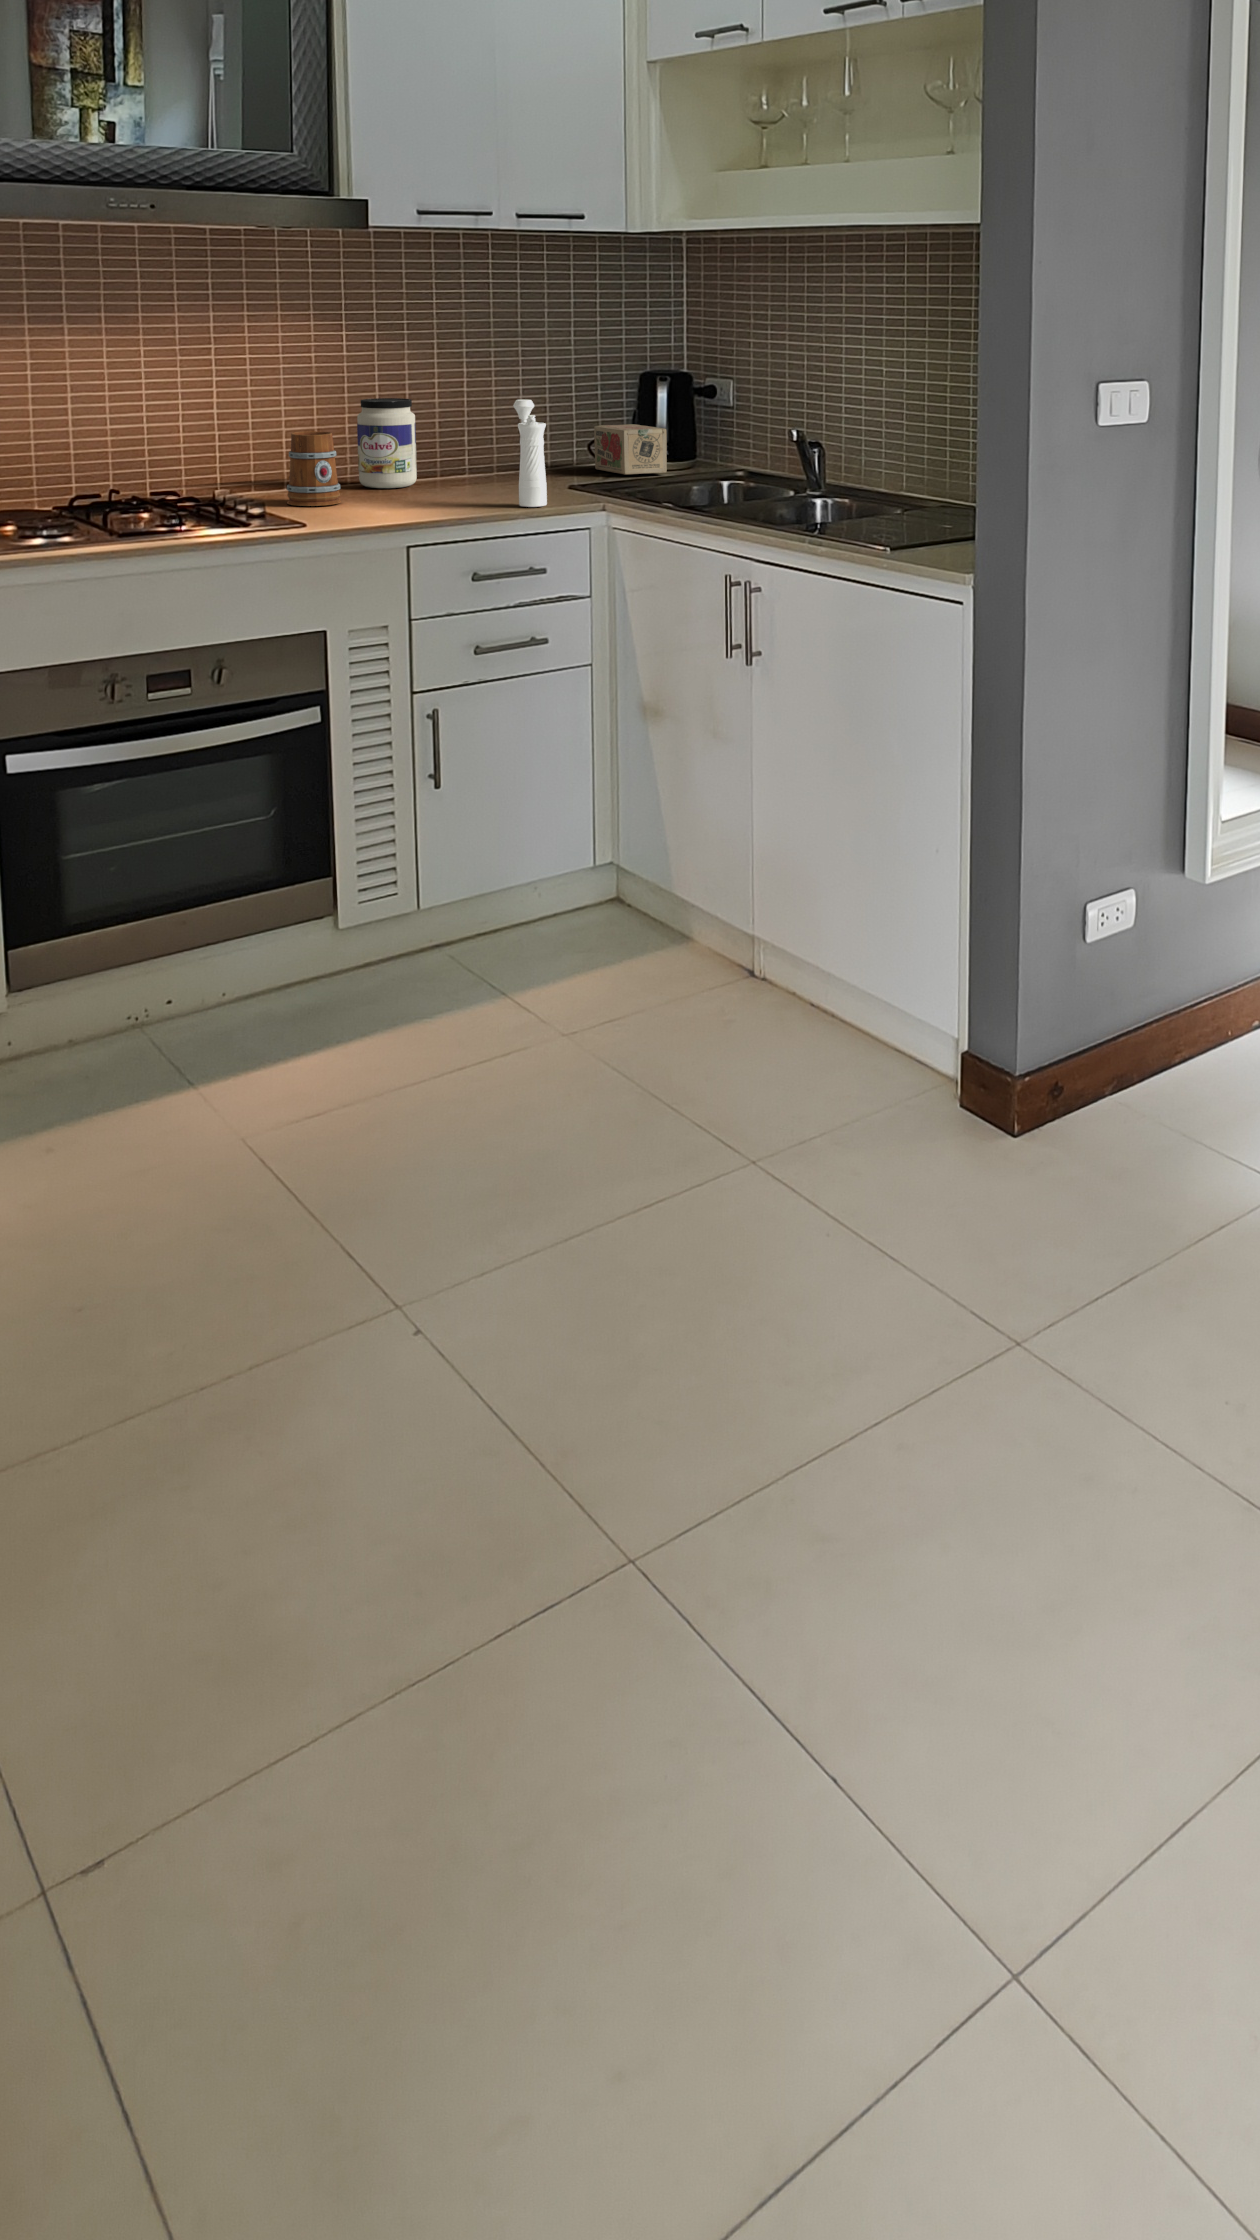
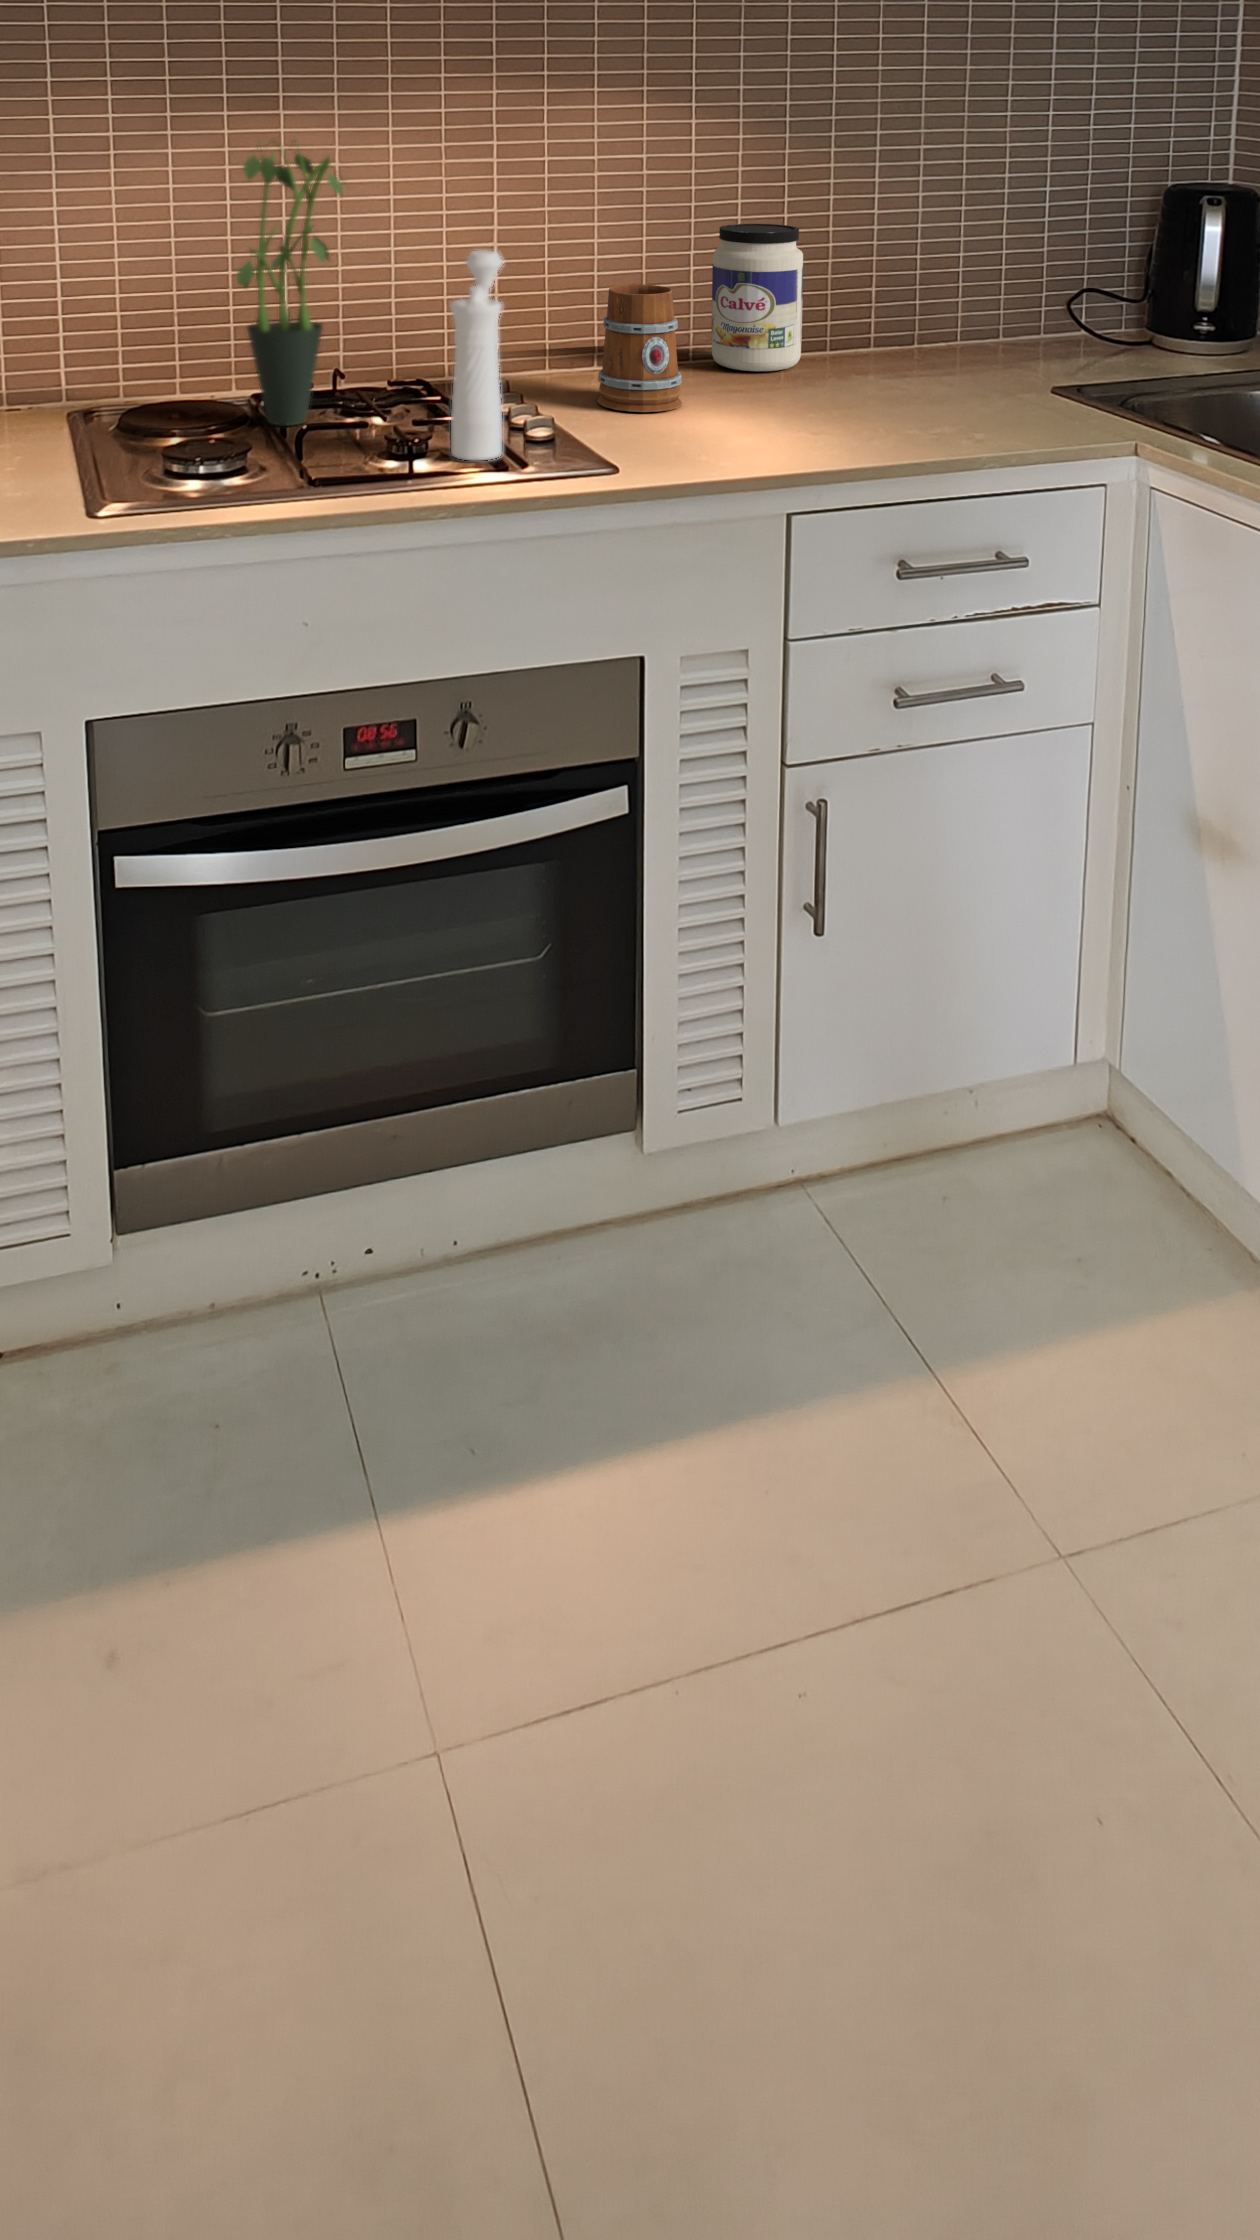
potted plant: none [50,342,121,520] -> present [237,143,343,426]
pepper mill: present [513,400,547,507] -> present [450,250,503,460]
tea box: present [594,424,667,474] -> none [1081,269,1216,360]

